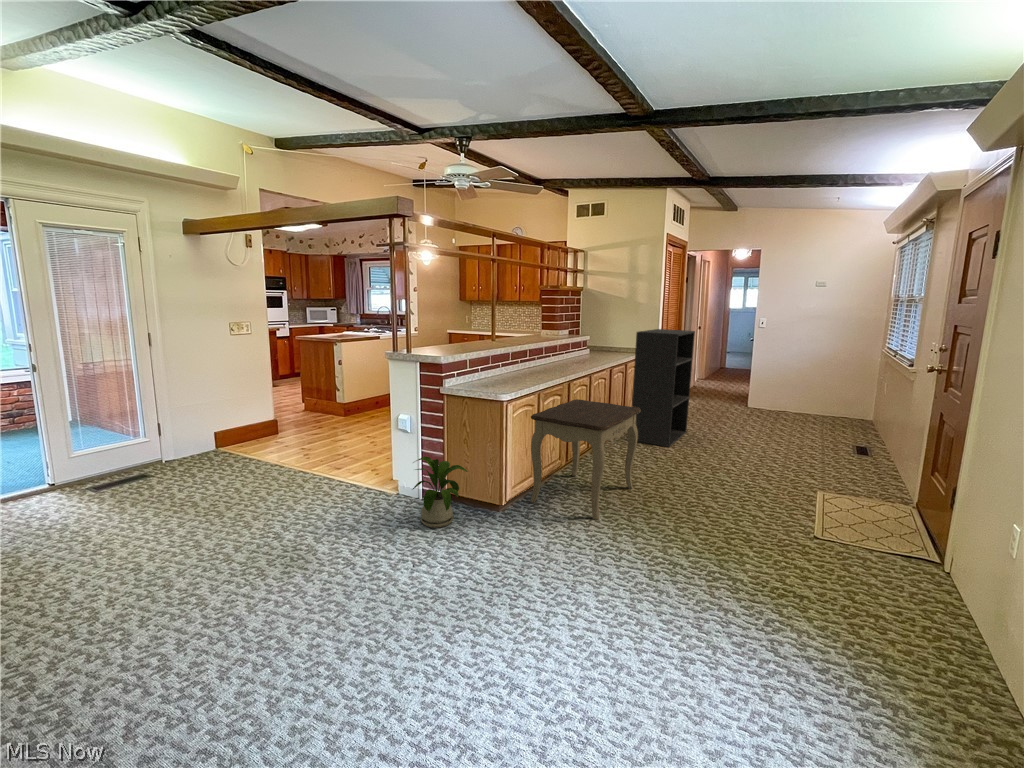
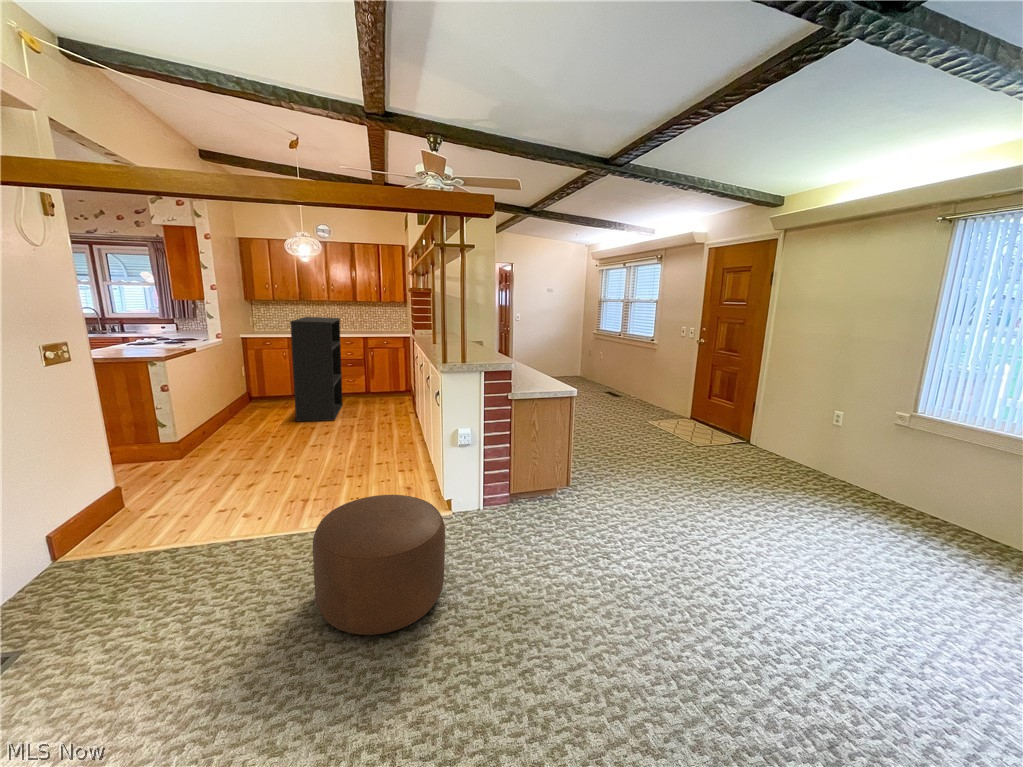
side table: present [531,399,640,520] -> none [211,393,322,509]
house plant: present [413,456,467,528] -> none [44,496,148,583]
ottoman: none [552,521,707,684] -> present [313,495,445,635]

